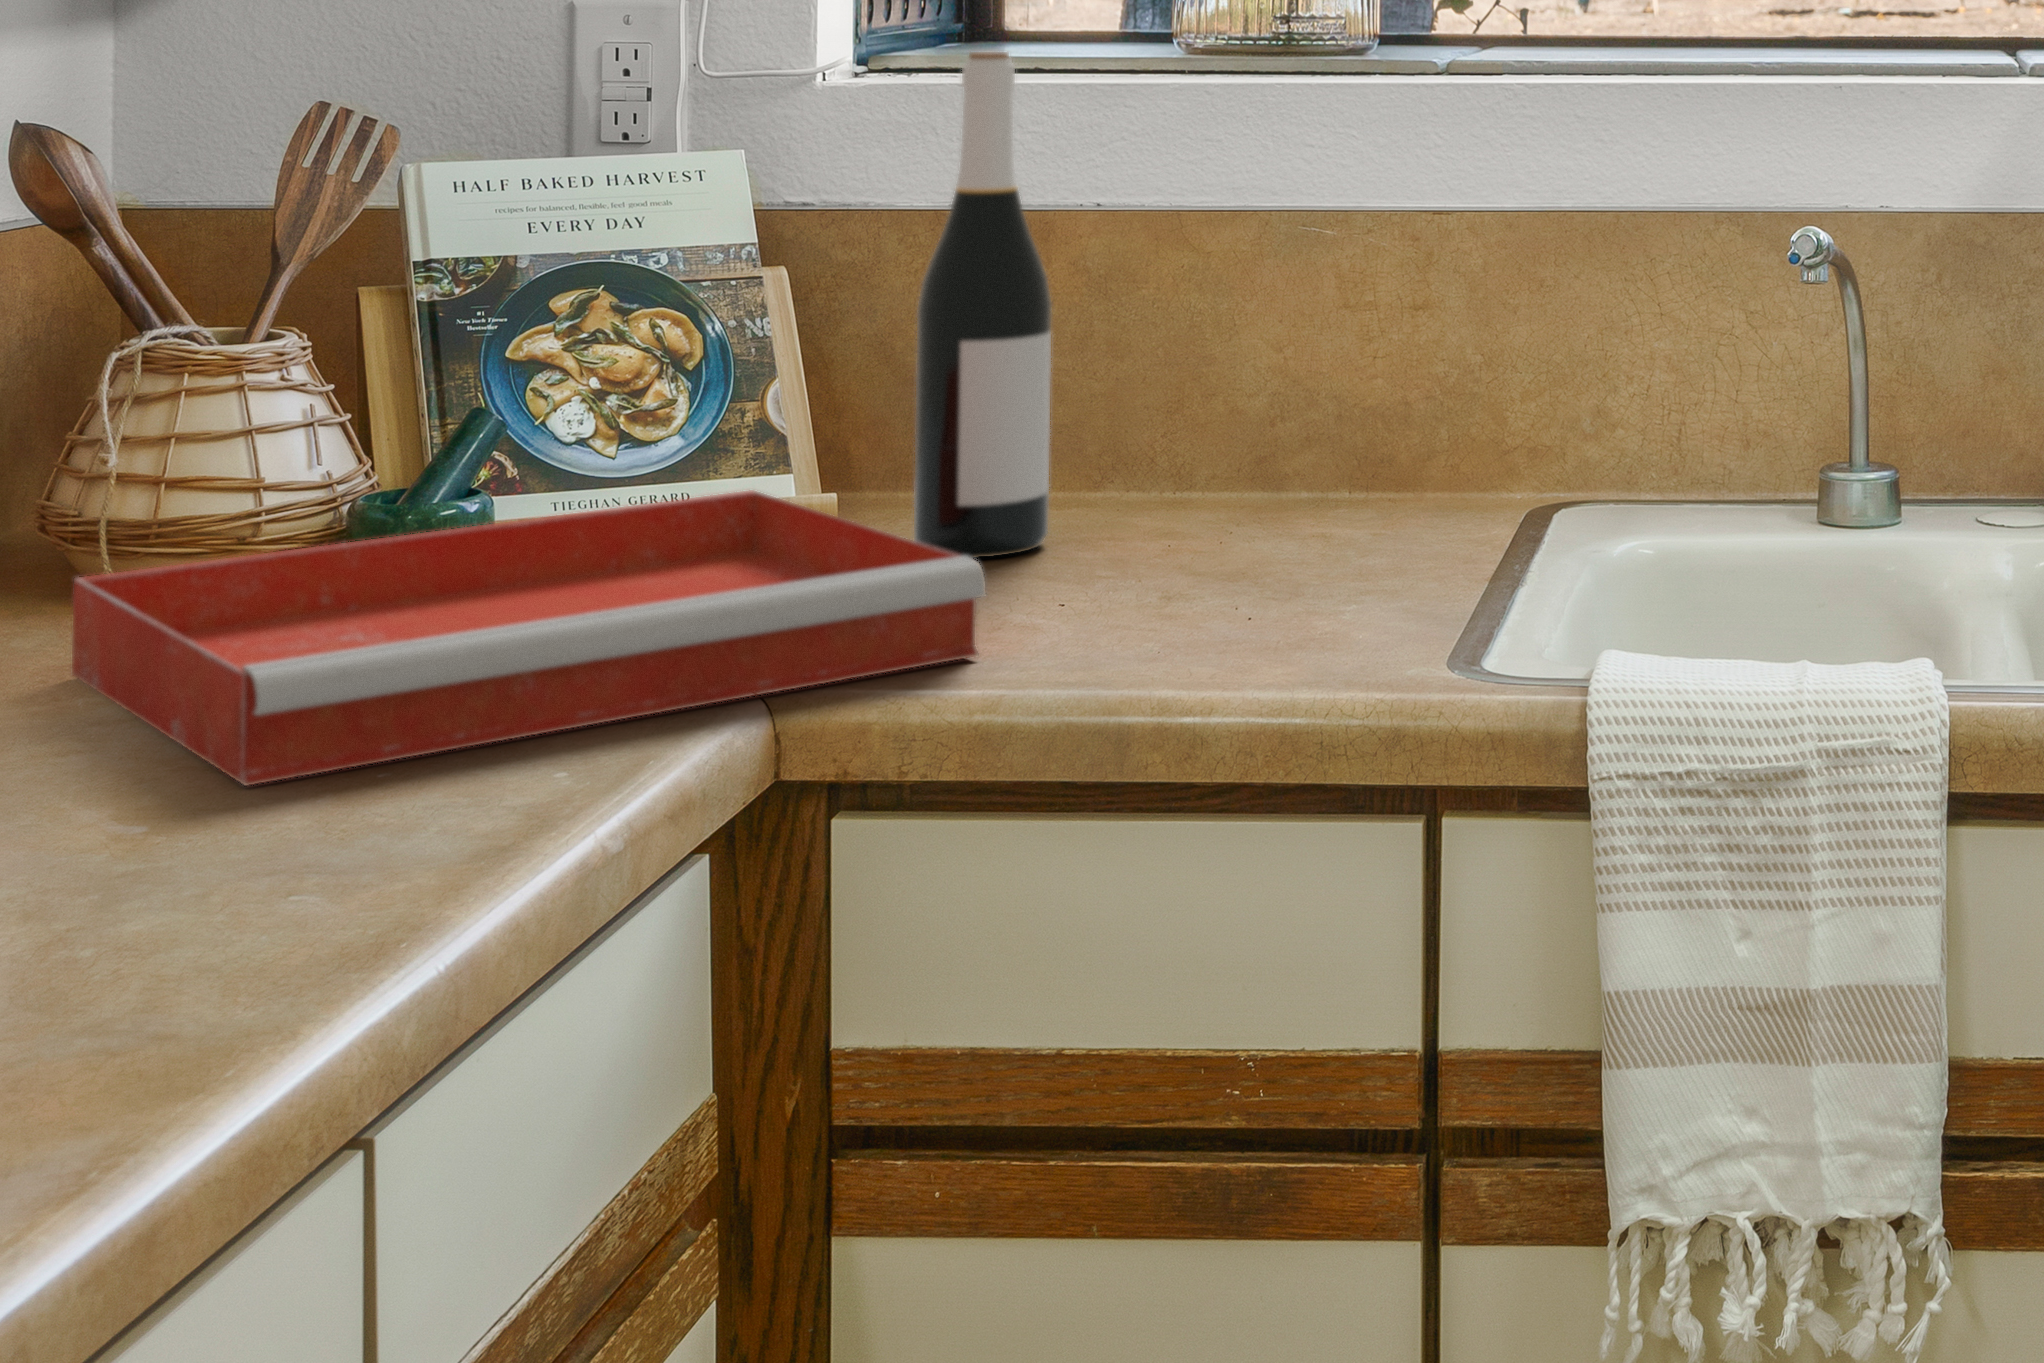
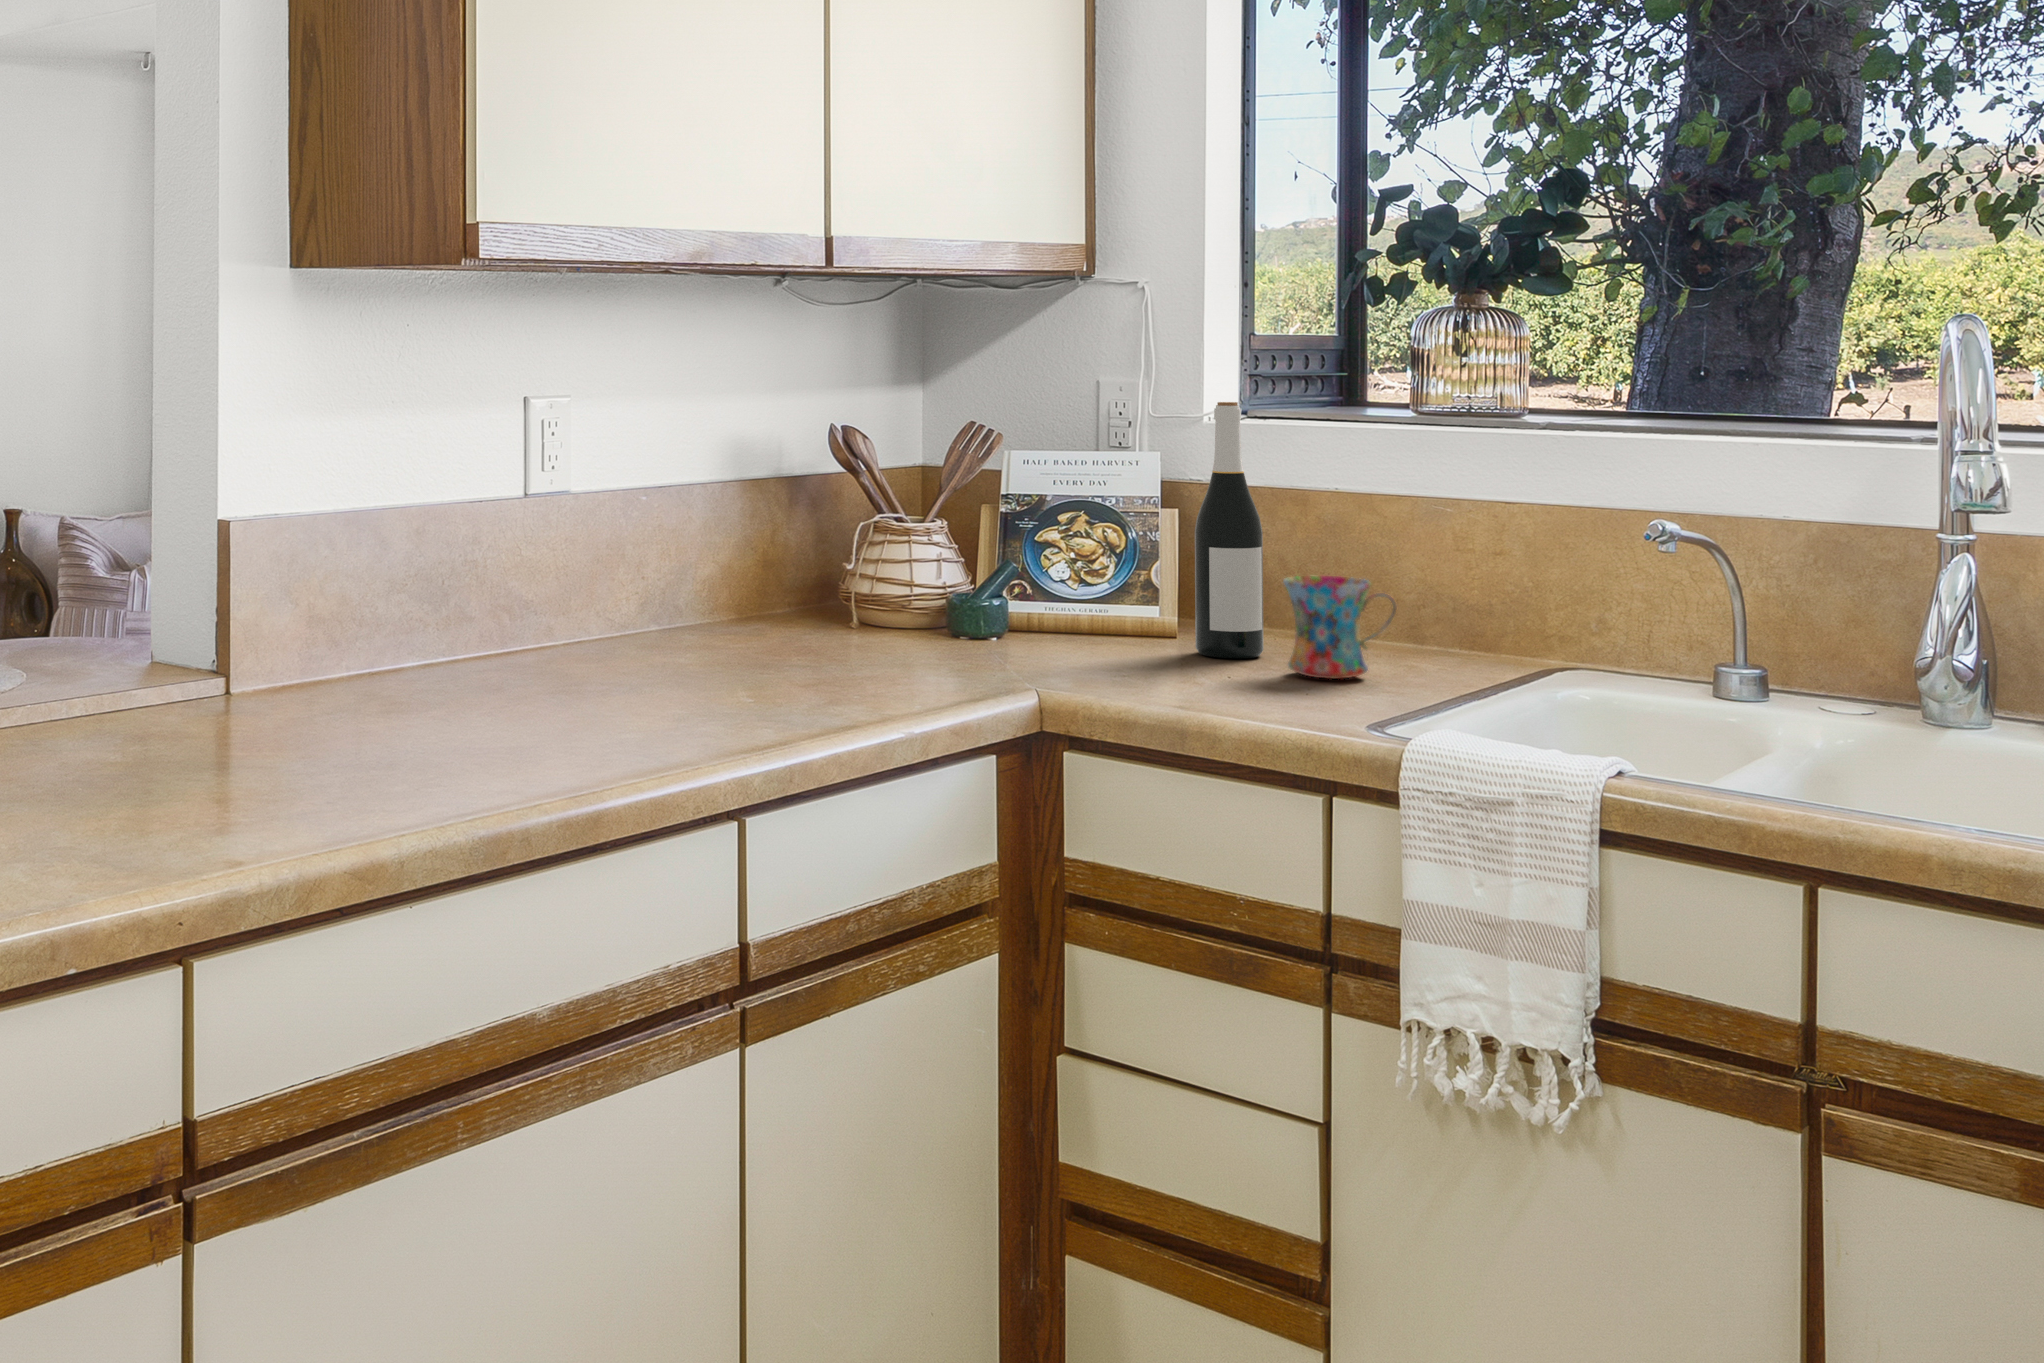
mug: none [1141,375,1338,575] -> present [1284,576,1397,679]
tray: present [72,490,985,785] -> none [826,608,1159,690]

